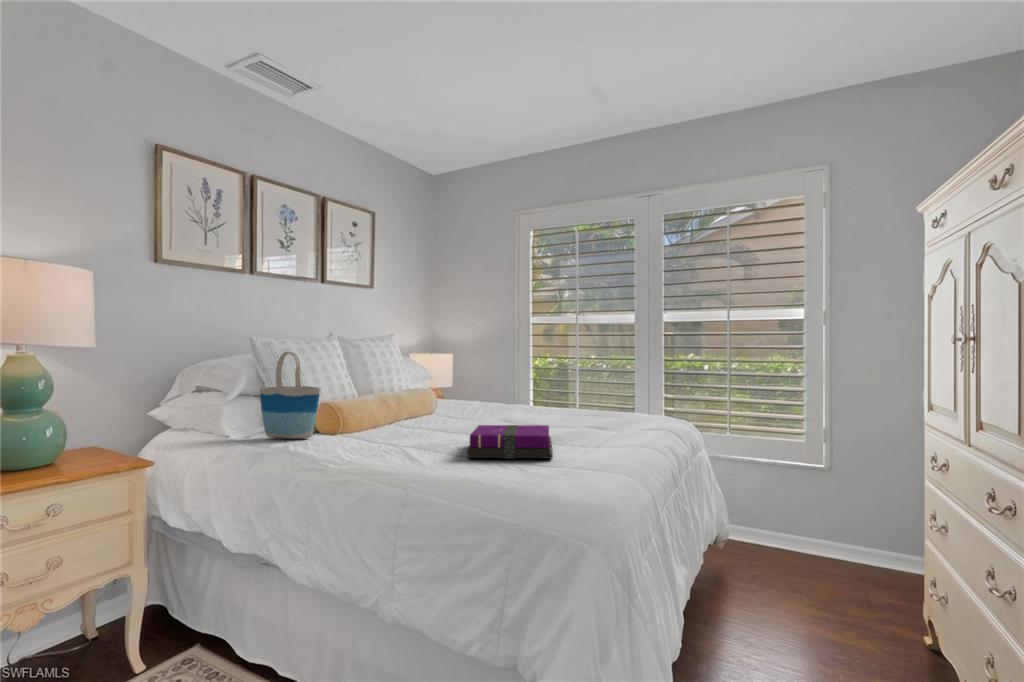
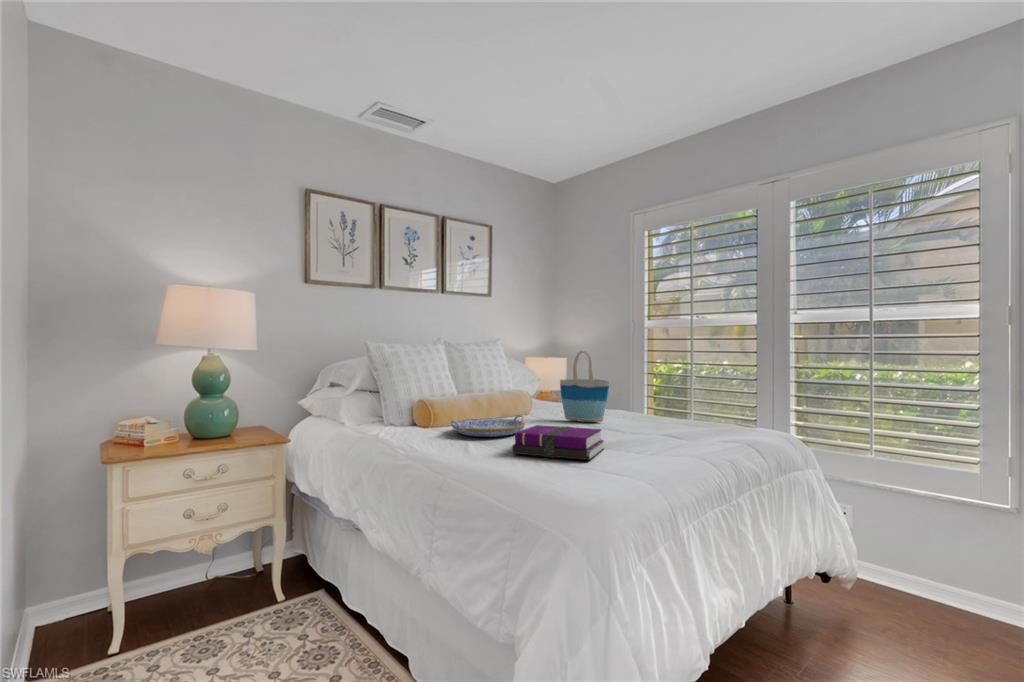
tote bag: present [260,352,321,439] -> present [560,351,610,422]
serving tray: none [373,415,455,441] -> present [451,415,525,437]

